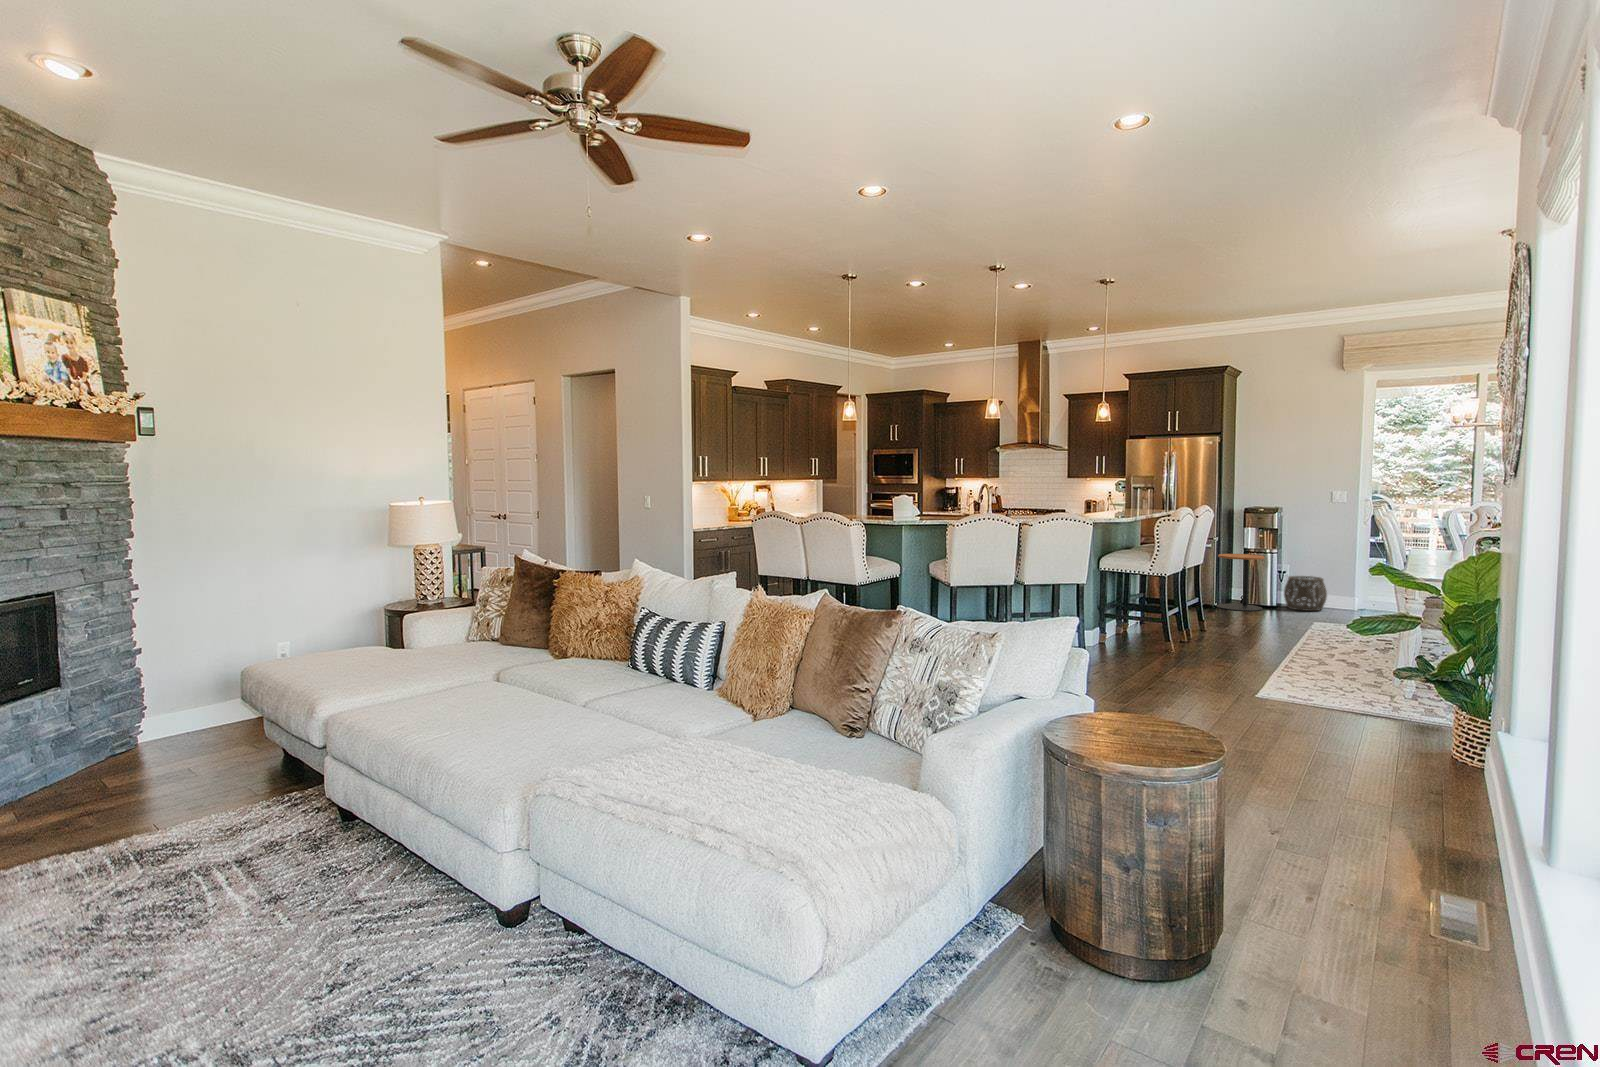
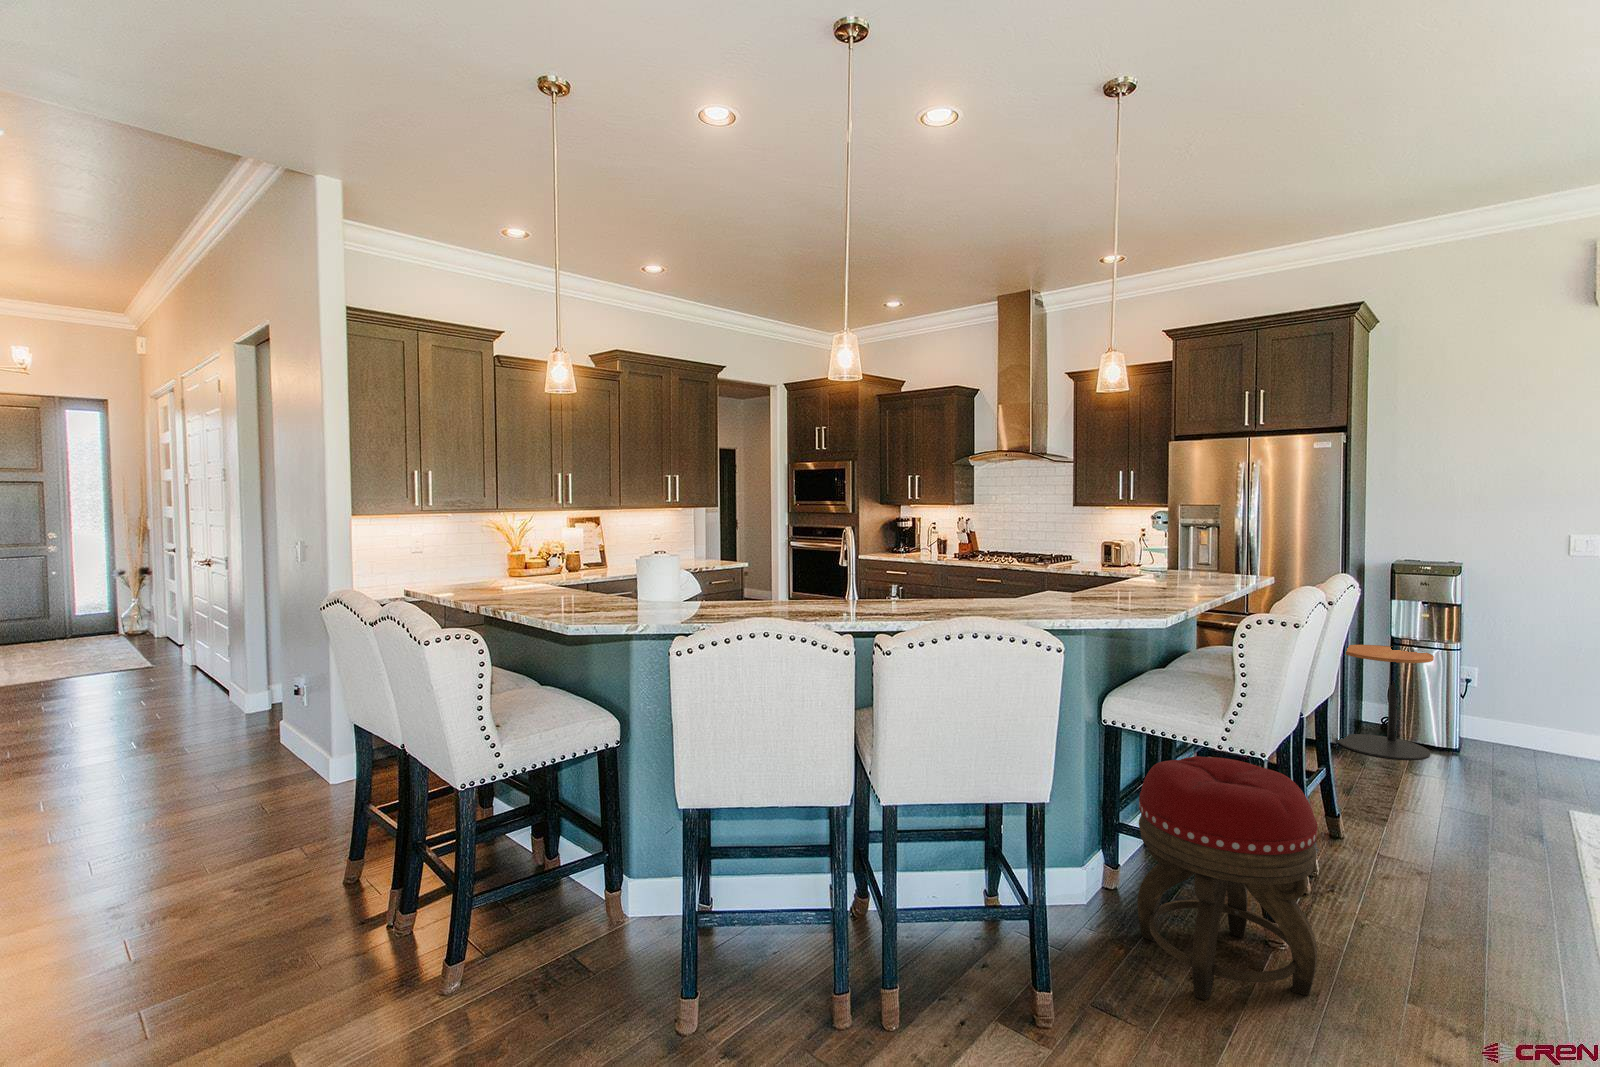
woven basket: present [1284,576,1327,611] -> none [1470,690,1565,765]
footstool: none [1121,578,1190,662] -> present [1137,756,1317,1000]

